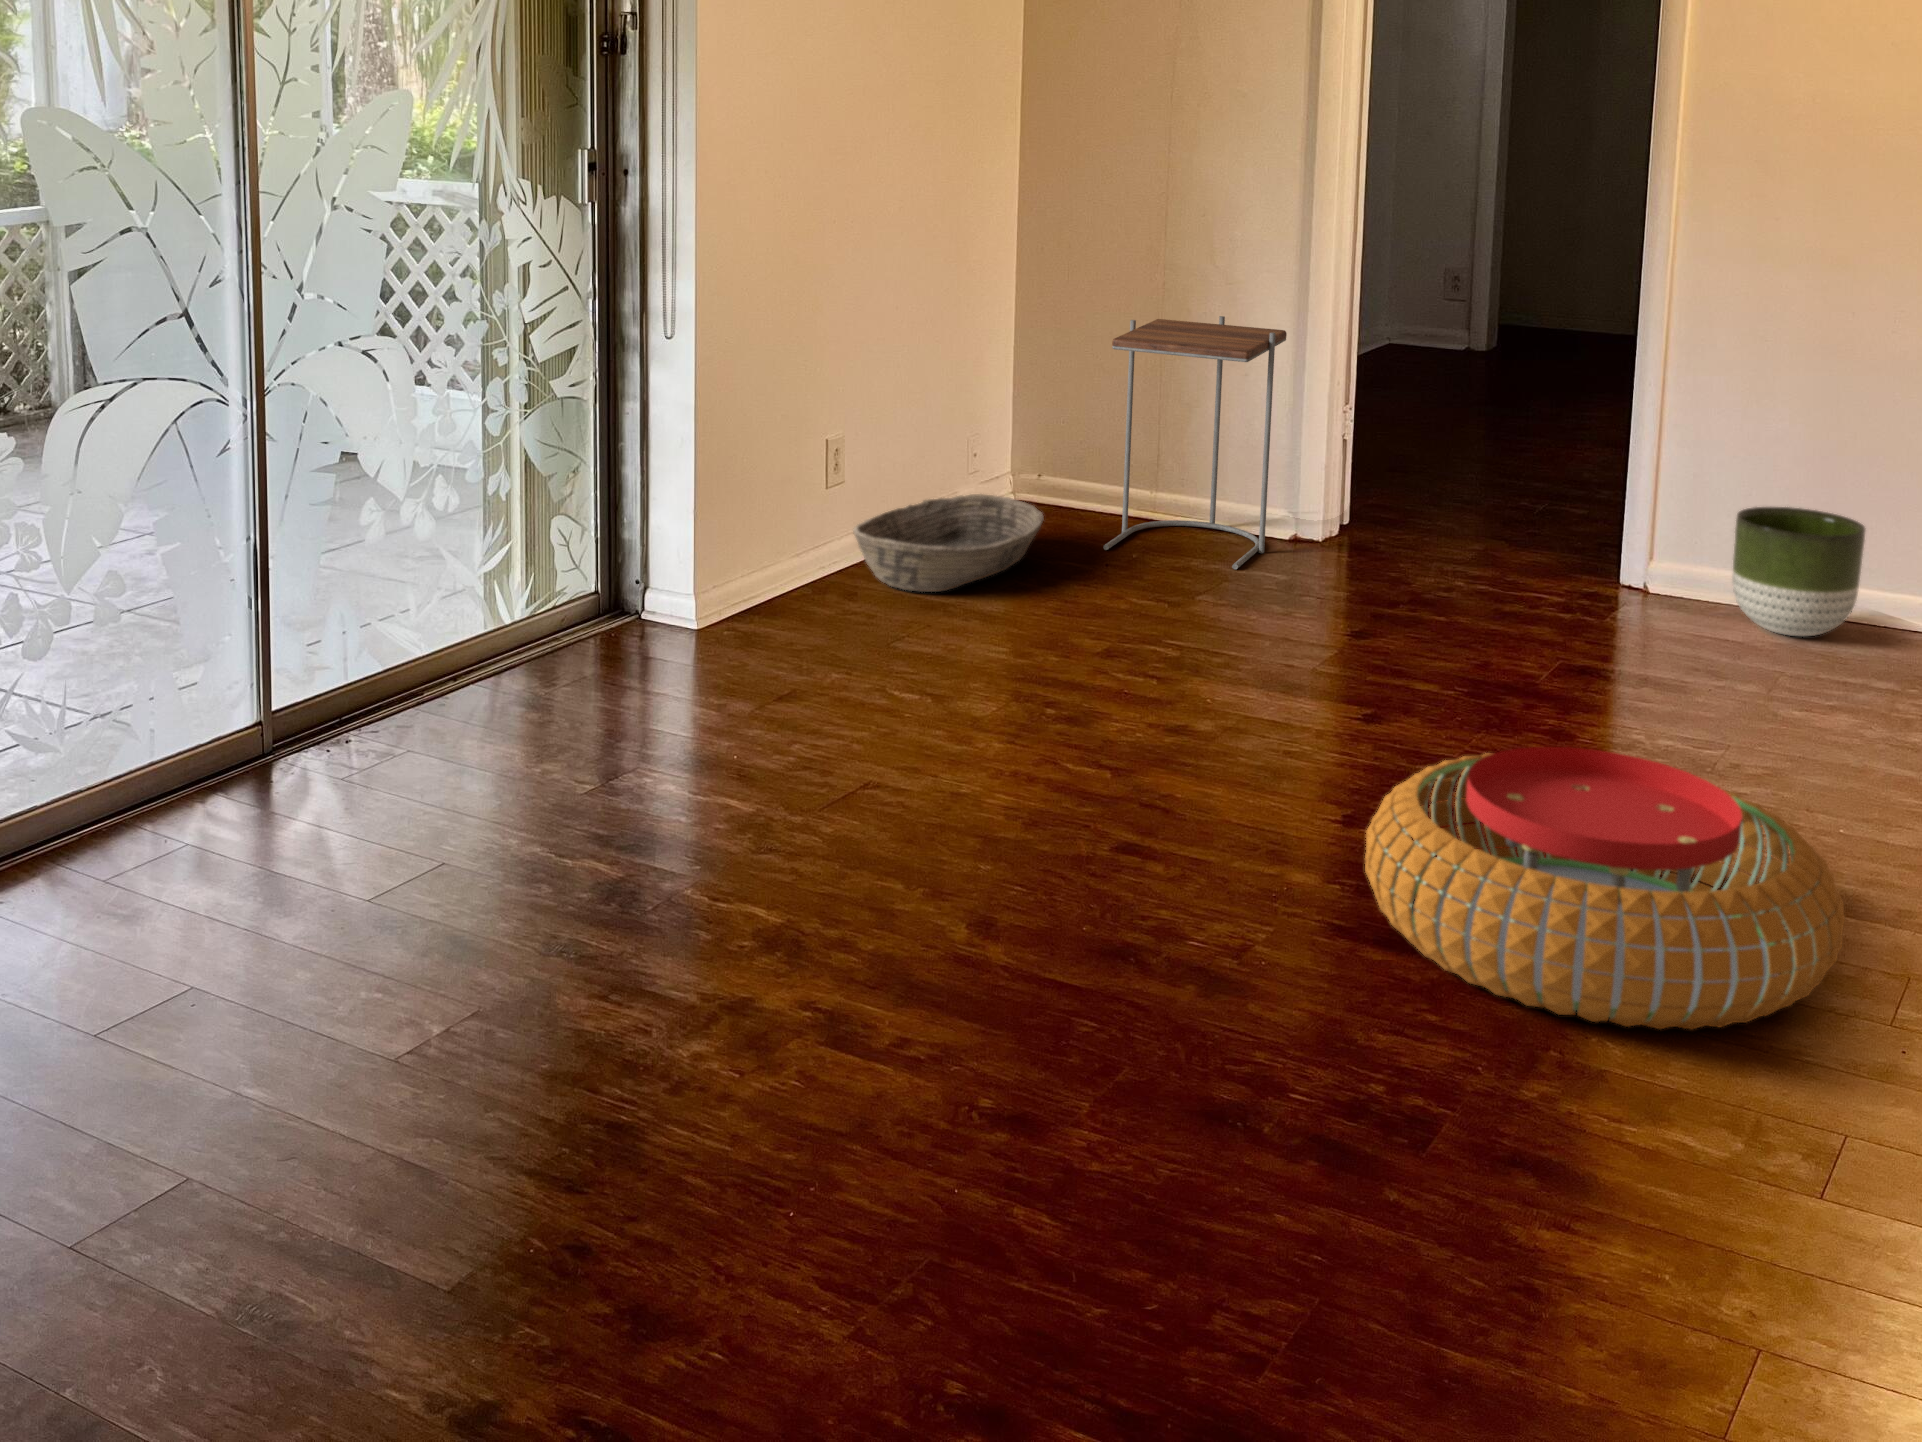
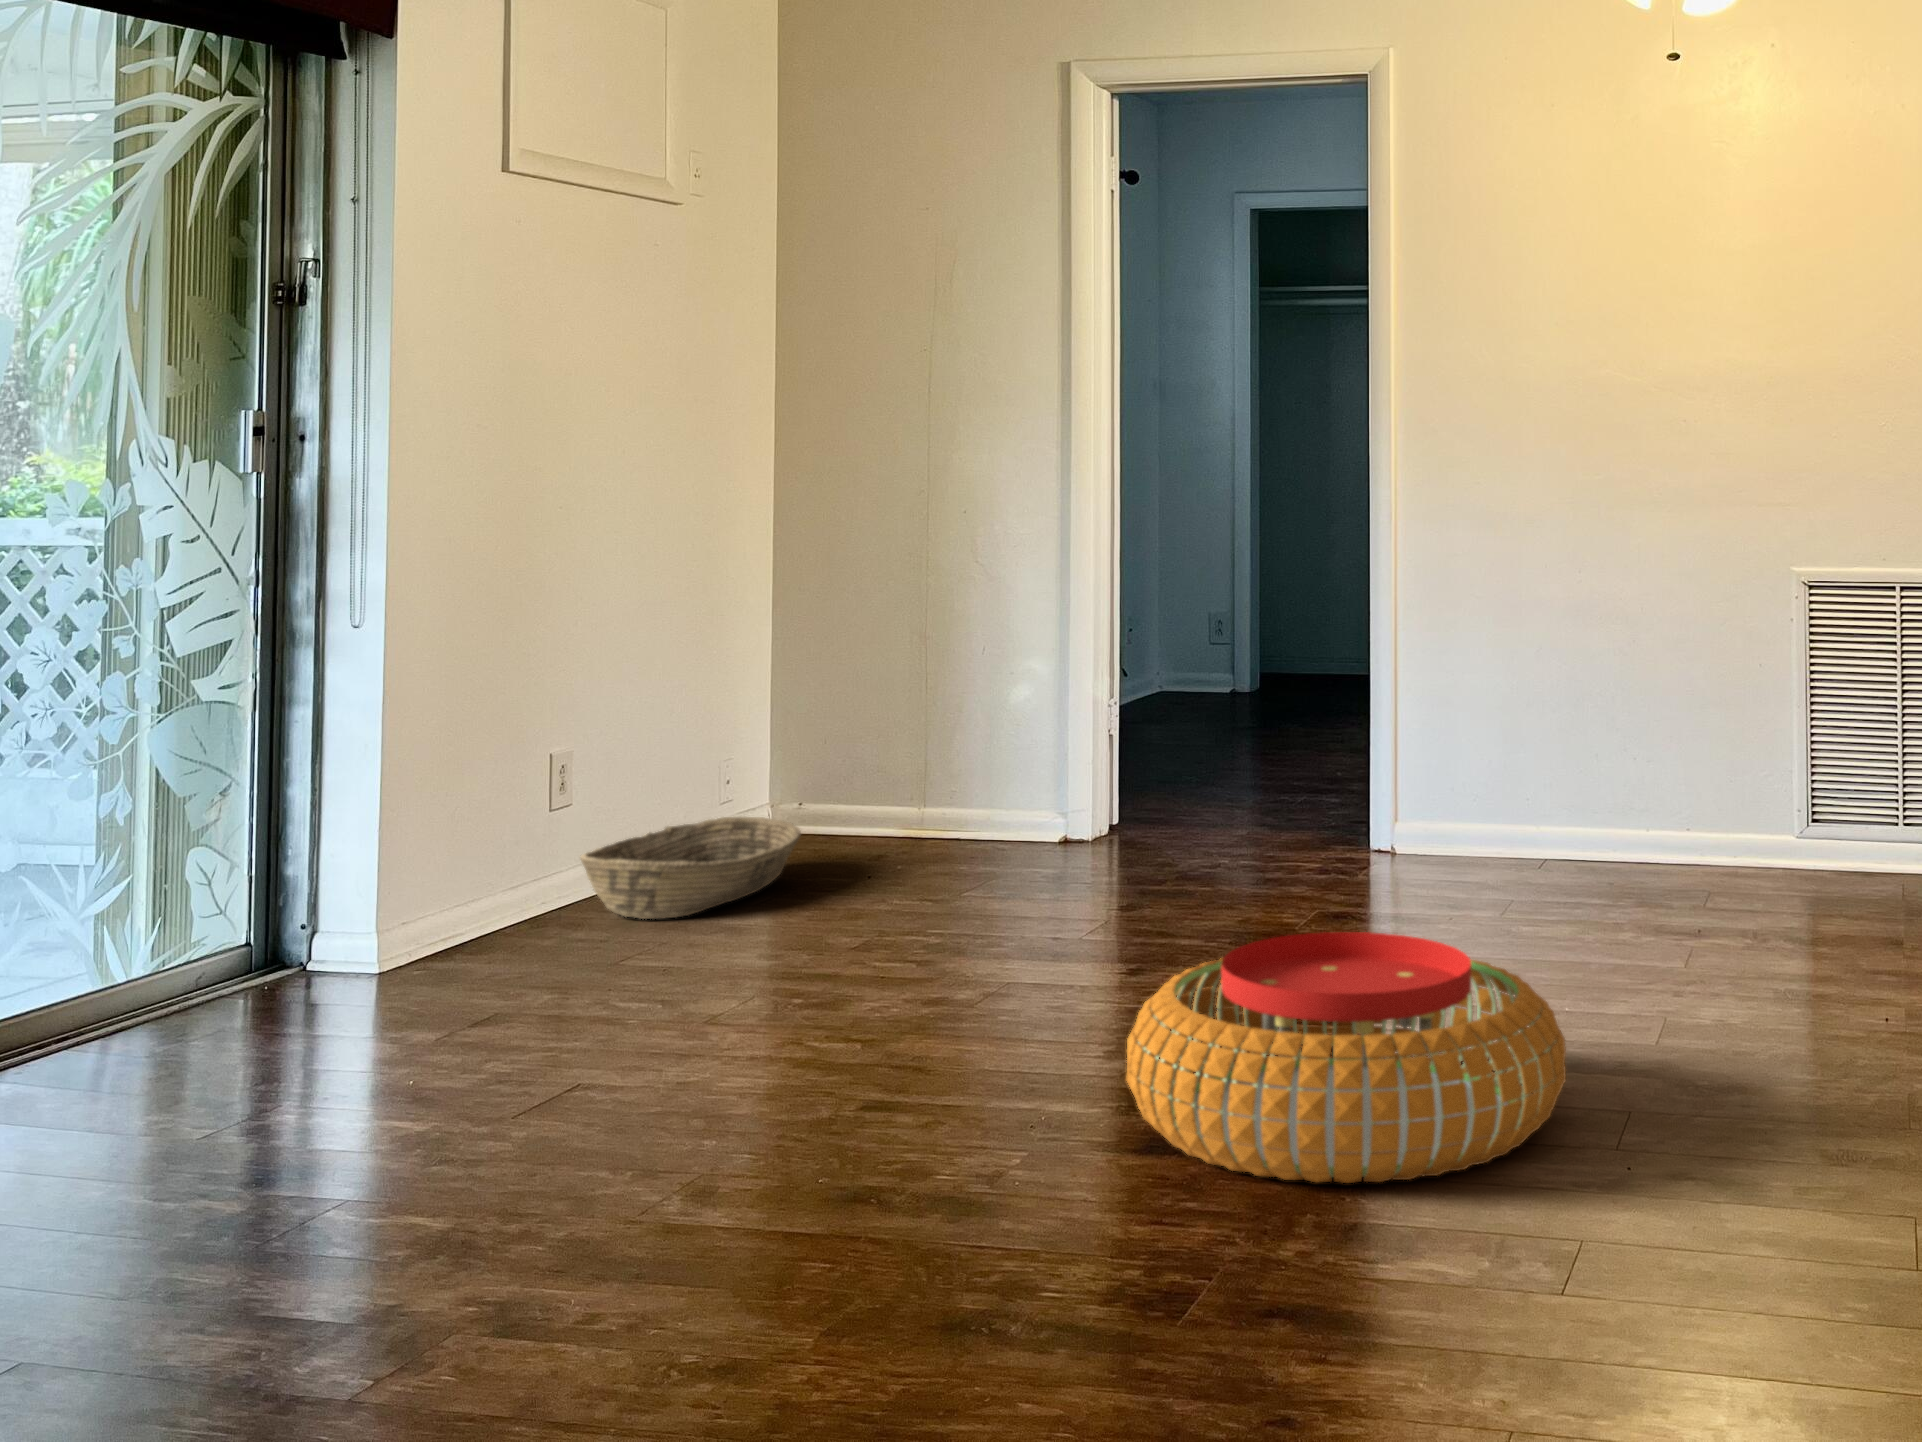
side table: present [1103,316,1287,569] -> none [868,612,1051,871]
planter: present [1732,507,1865,637] -> none [1471,753,1578,873]

